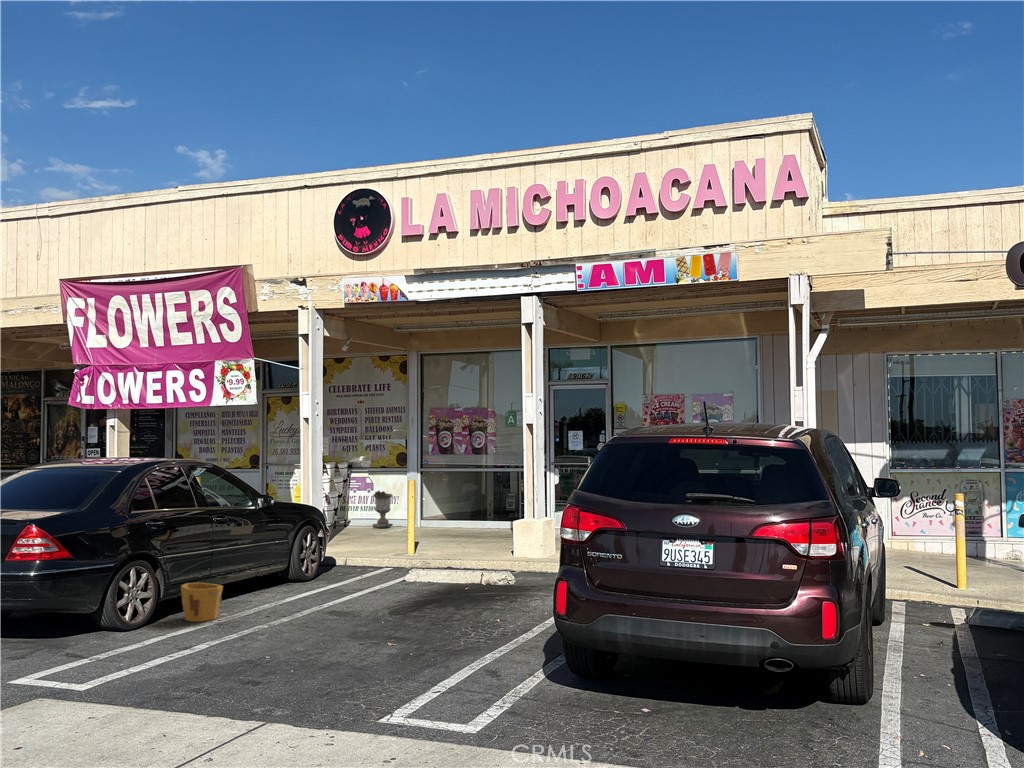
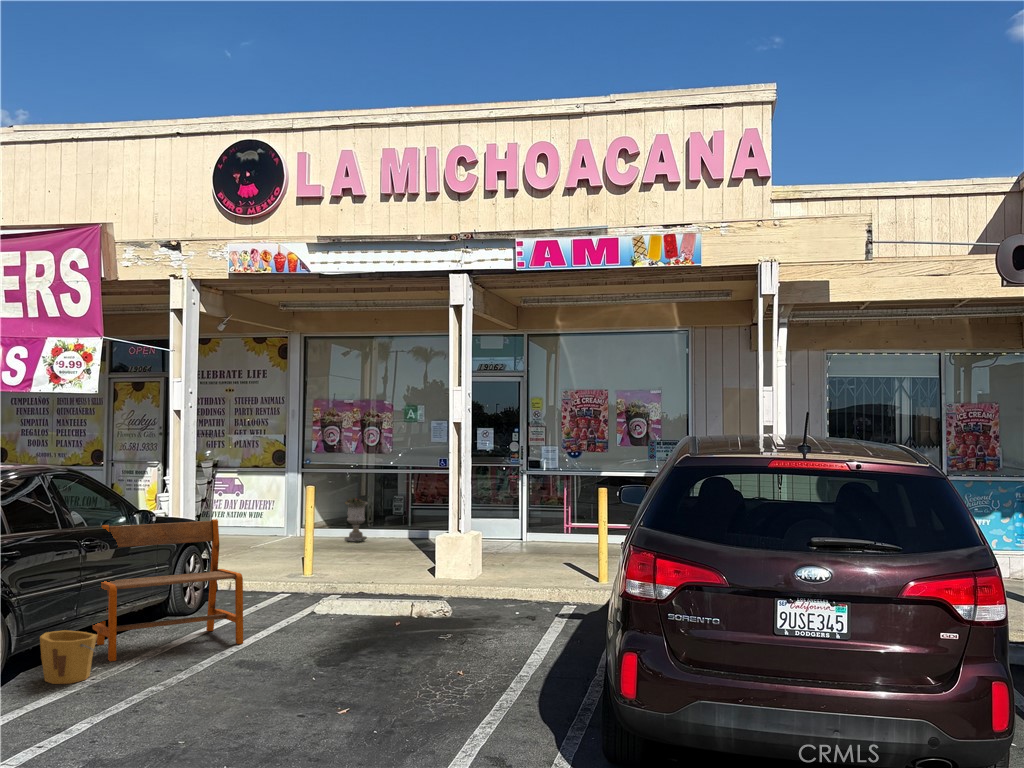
planter: present [373,491,393,528] -> present [345,498,368,542]
bench: none [226,501,340,609] -> present [93,519,243,661]

